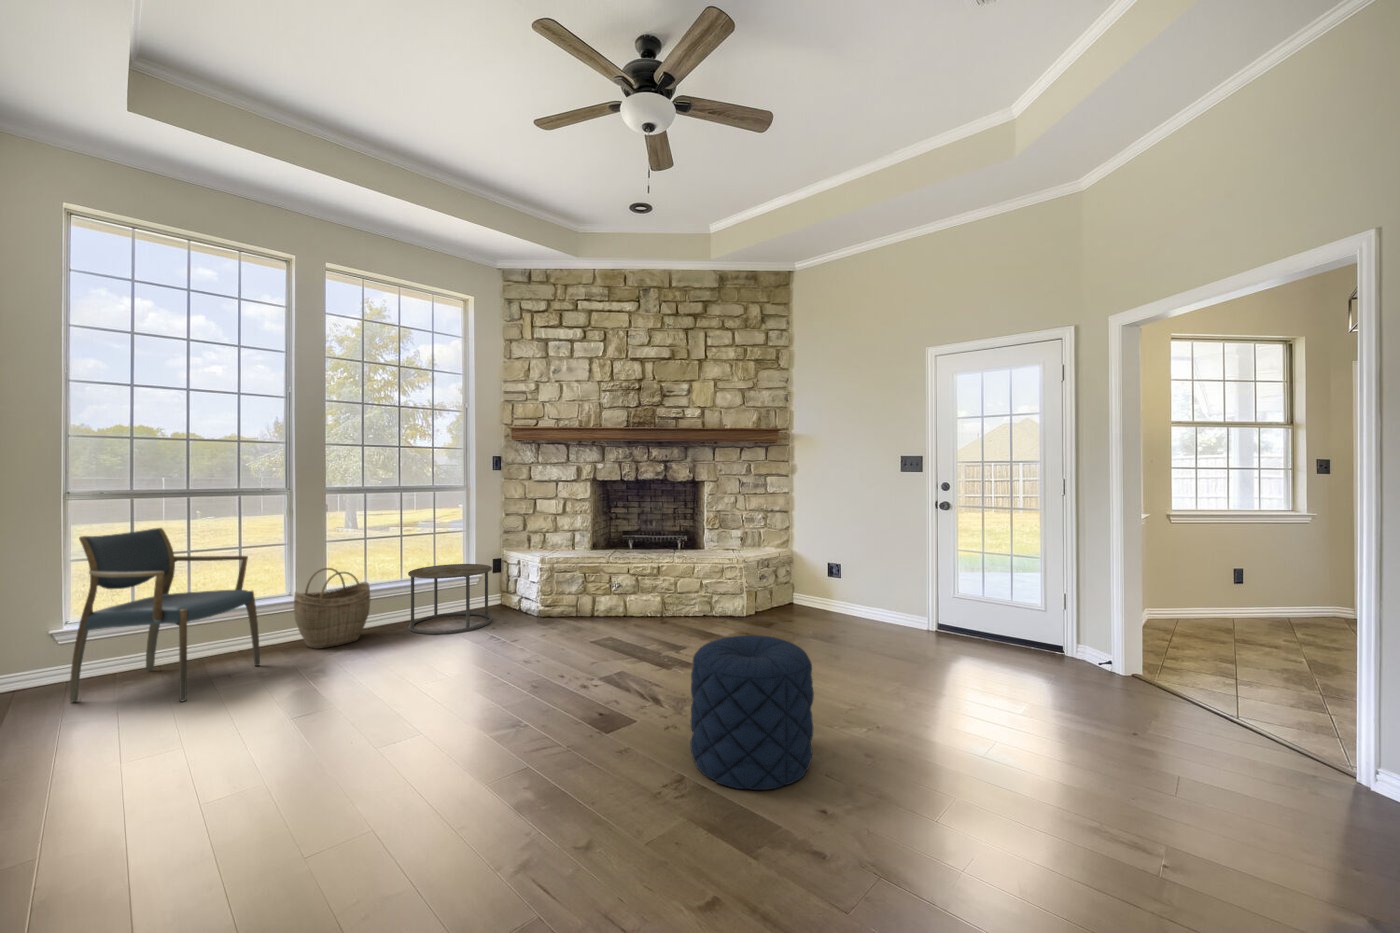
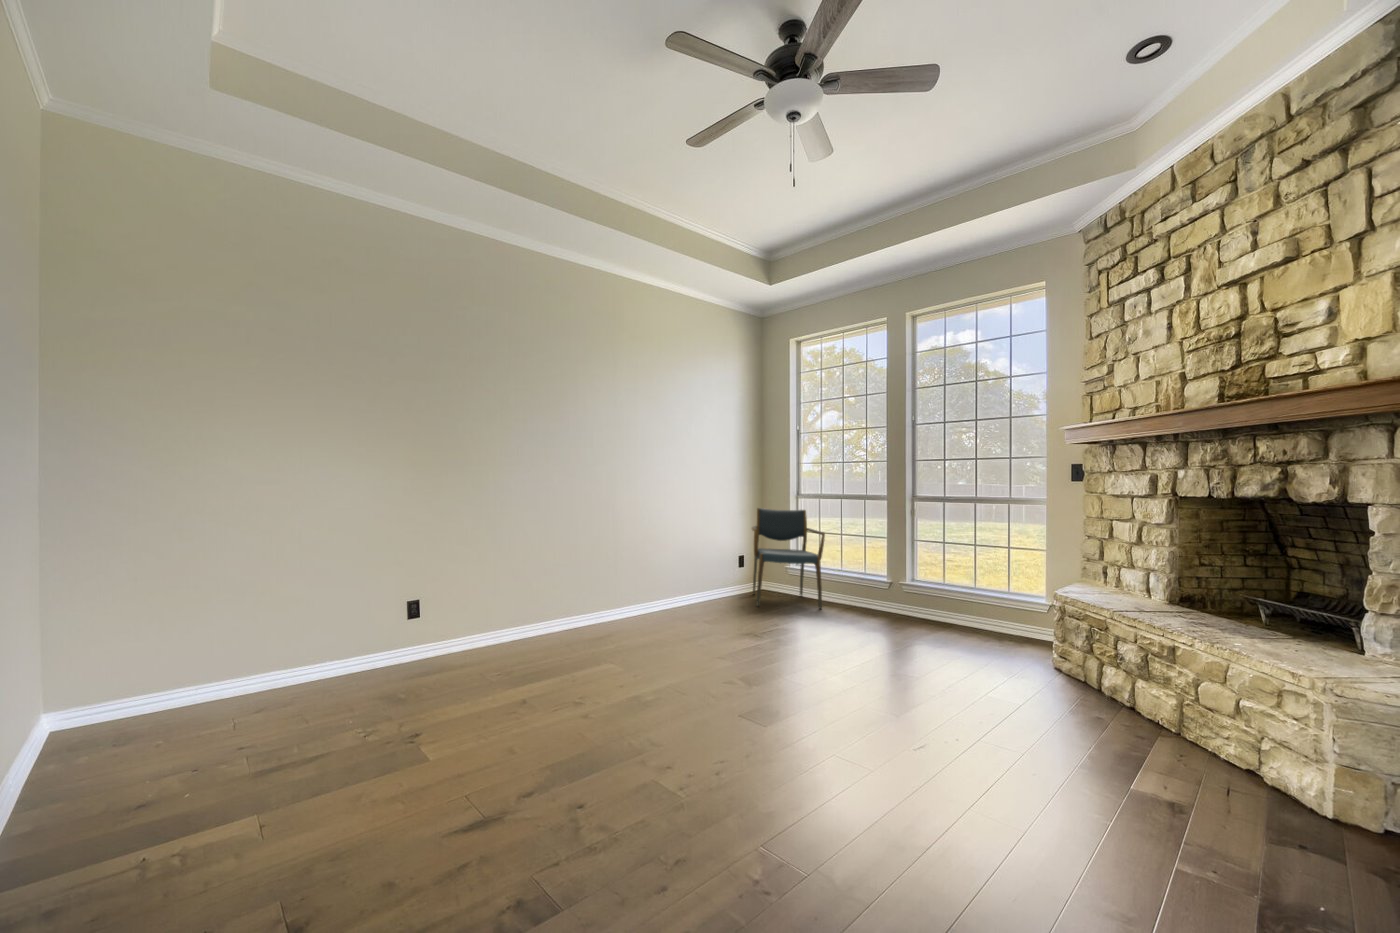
side table: present [408,564,492,634] -> none [926,575,1017,649]
woven basket: present [294,568,370,649] -> none [854,556,909,620]
pouf: present [690,635,814,790] -> none [577,628,709,790]

